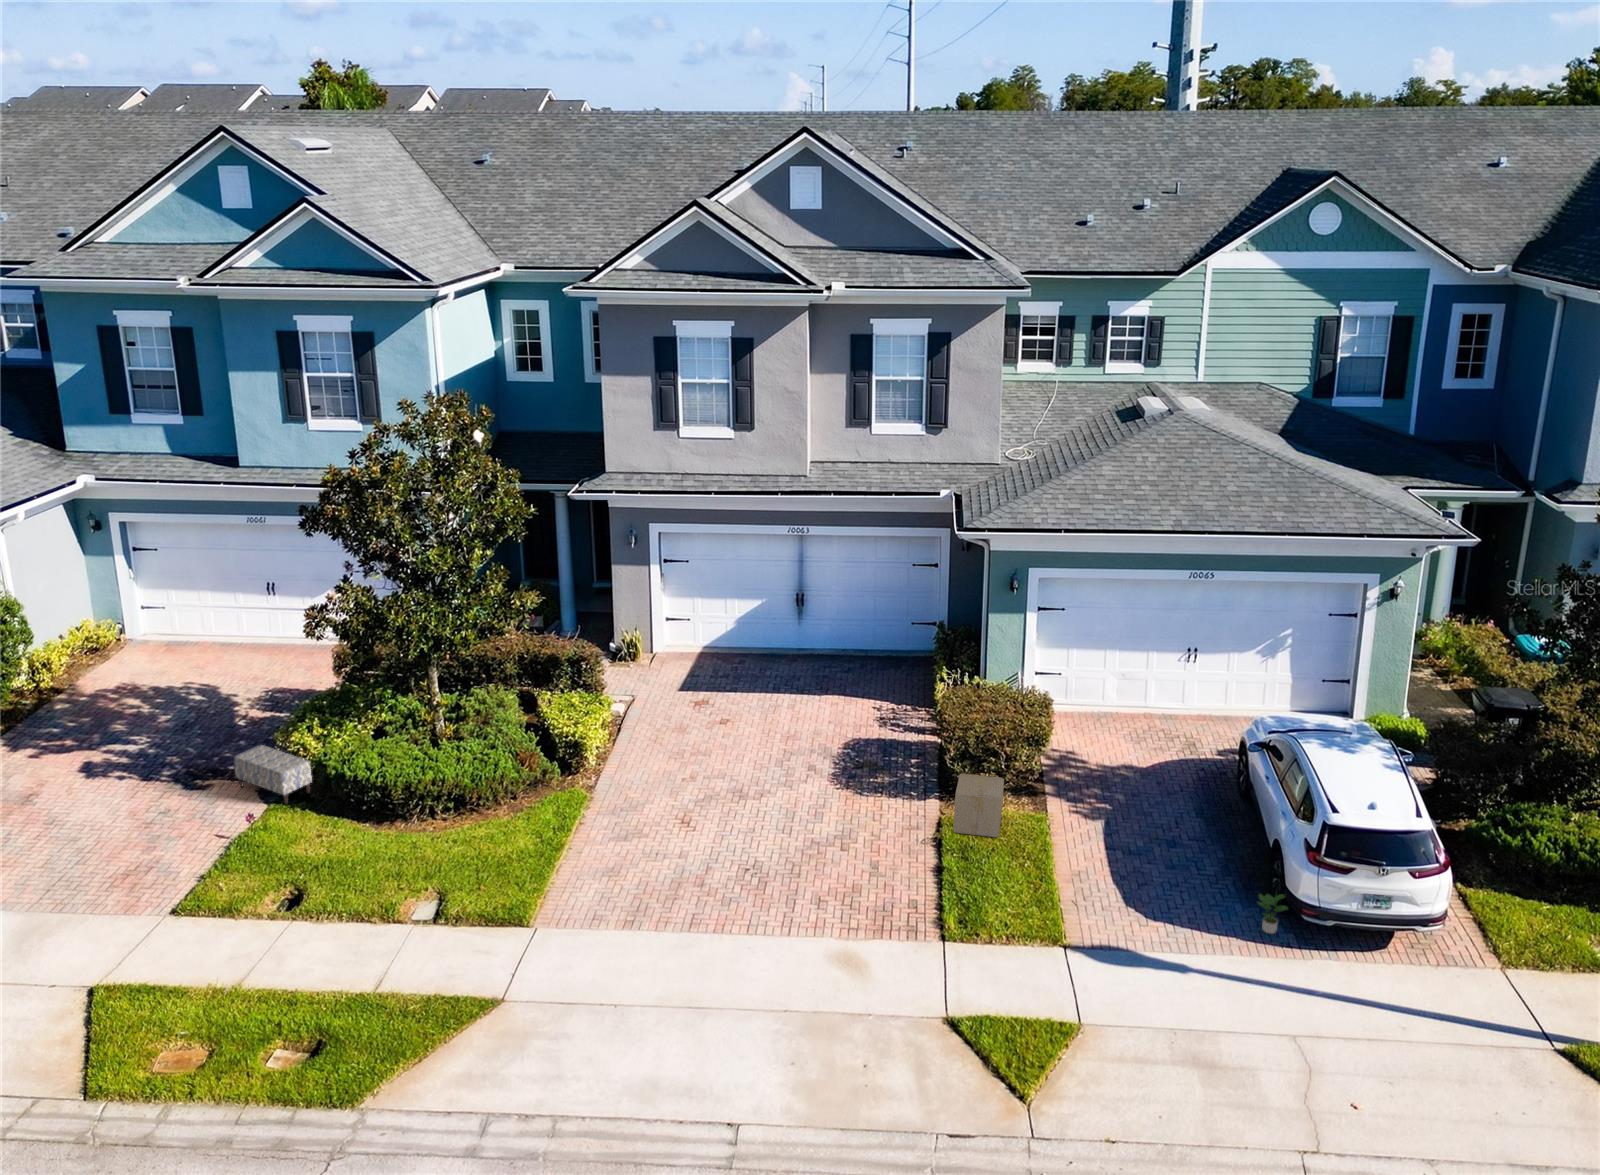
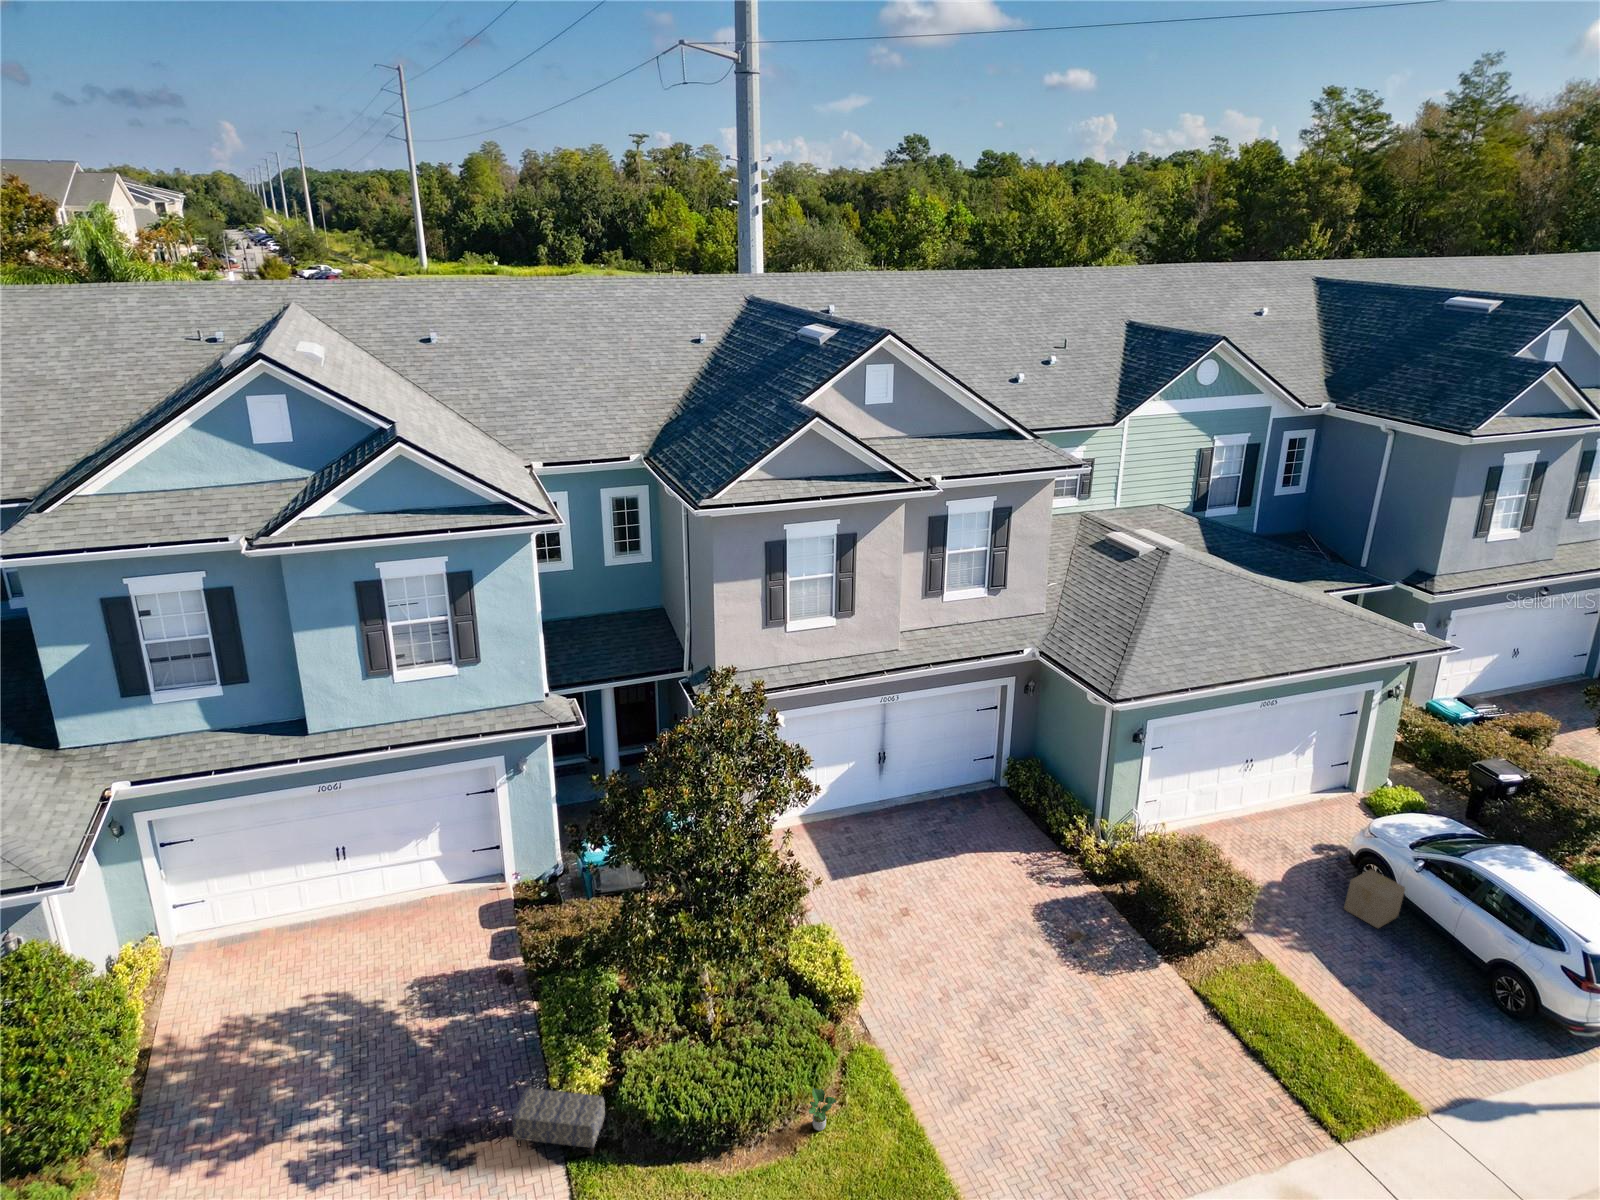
cardboard box: present [953,774,1004,838] -> present [1344,870,1405,928]
potted plant: present [1258,894,1288,934] -> present [809,1088,837,1131]

